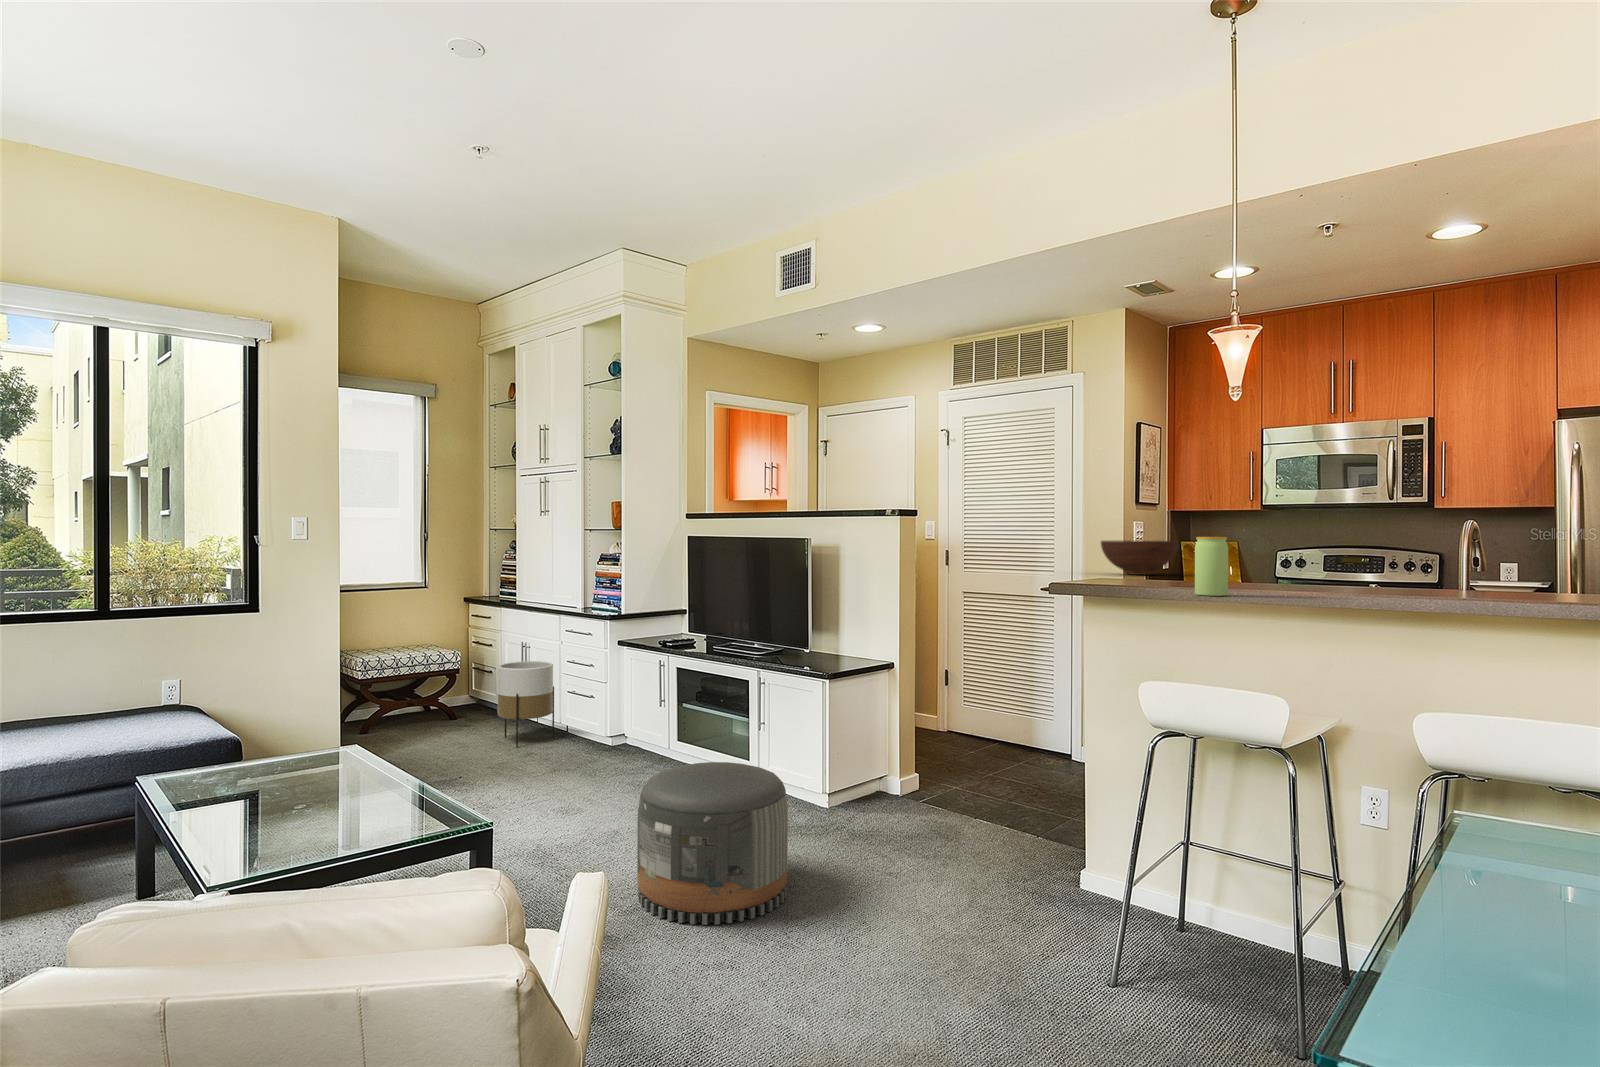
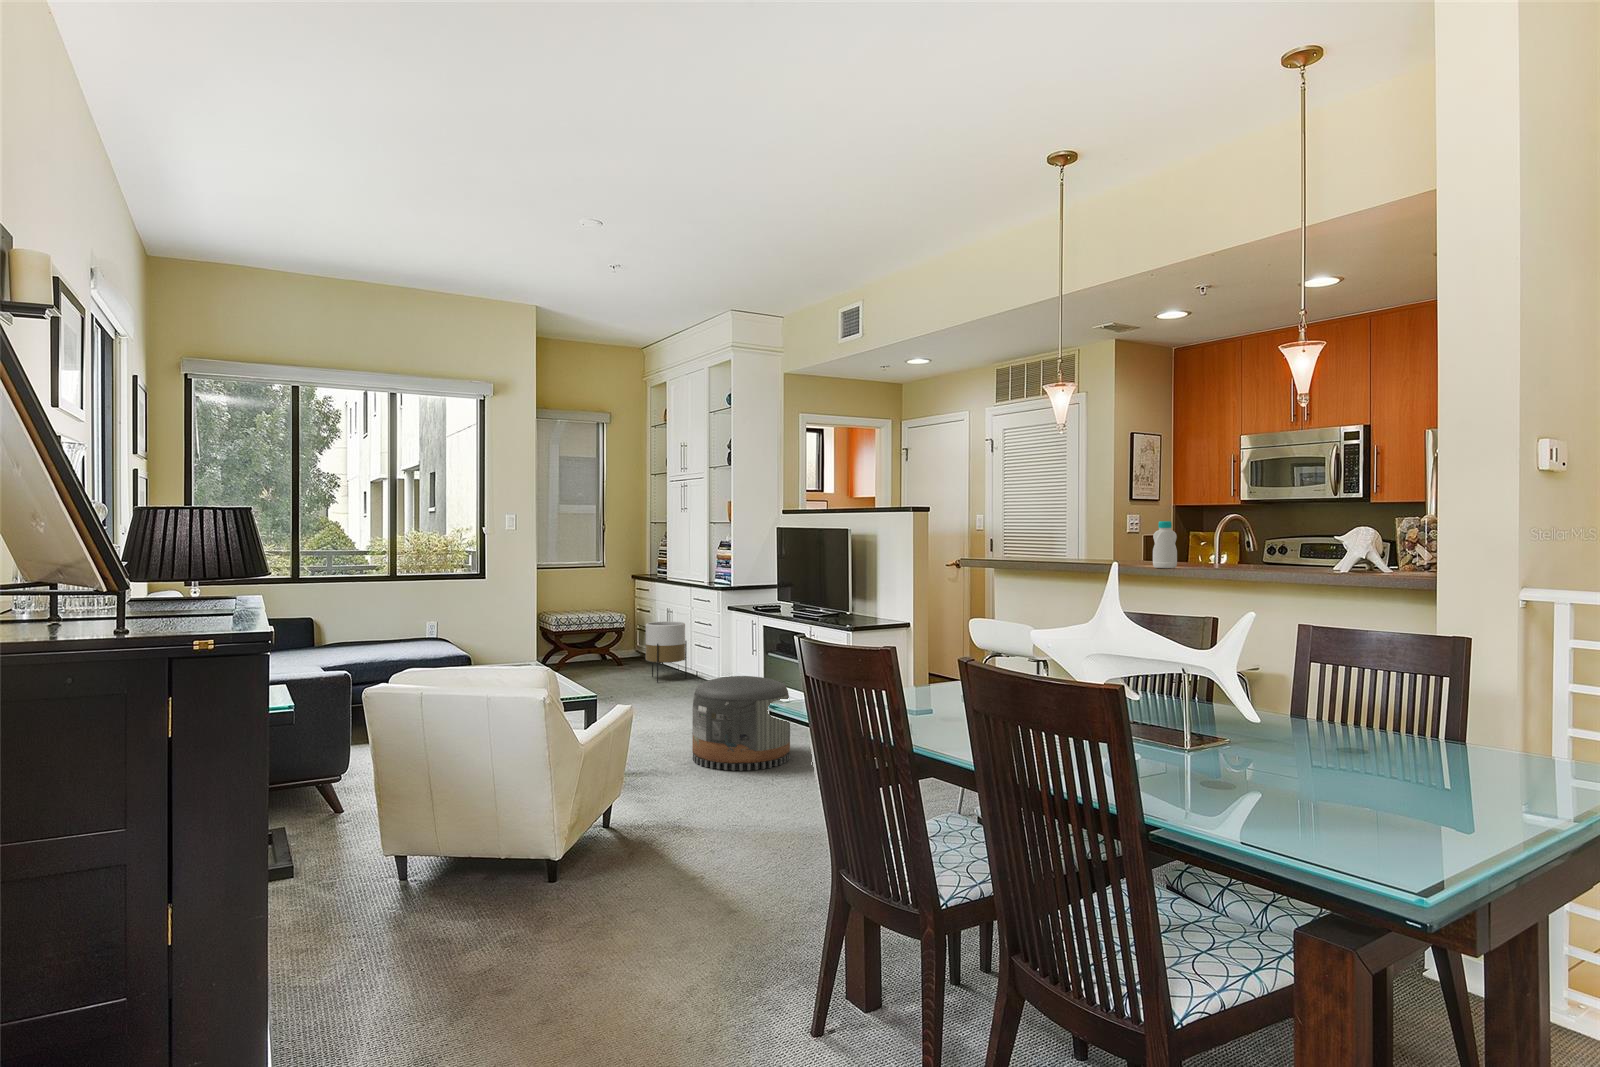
bottle: none [1349,532,1387,599] -> present [1153,521,1177,568]
jar: present [1195,537,1228,596] -> none [1048,525,1070,565]
fruit bowl: present [1101,540,1178,575] -> none [1083,530,1144,557]

